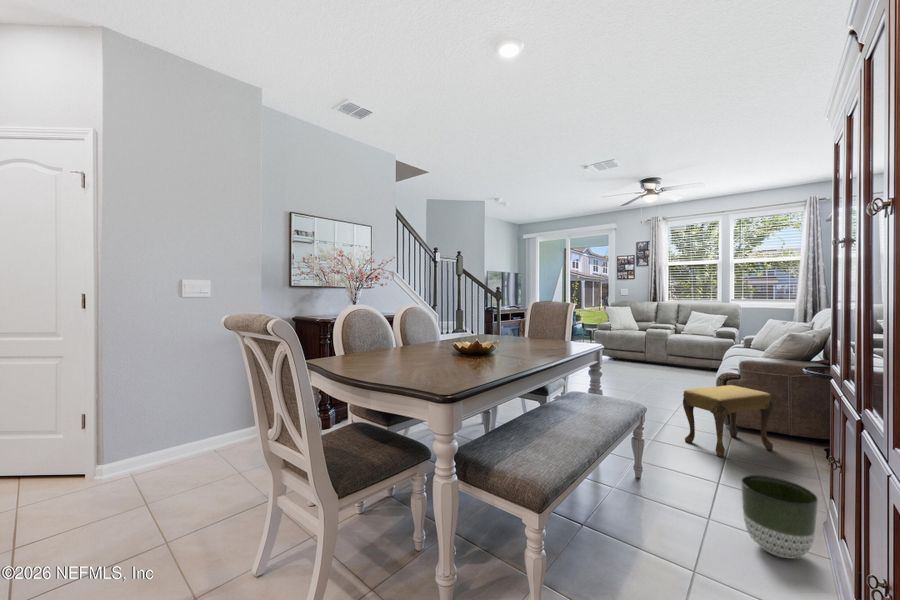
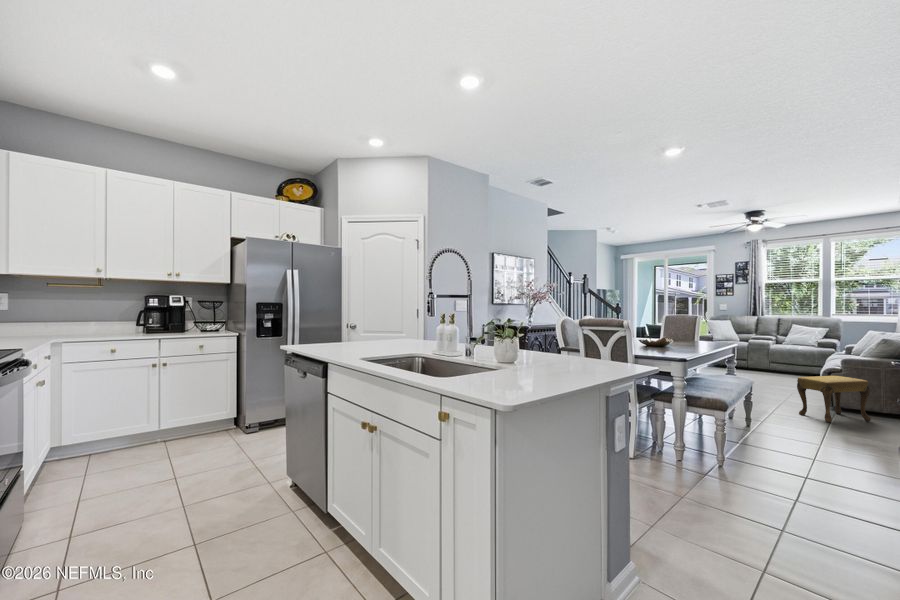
planter: present [741,475,818,558] -> none [846,416,895,459]

